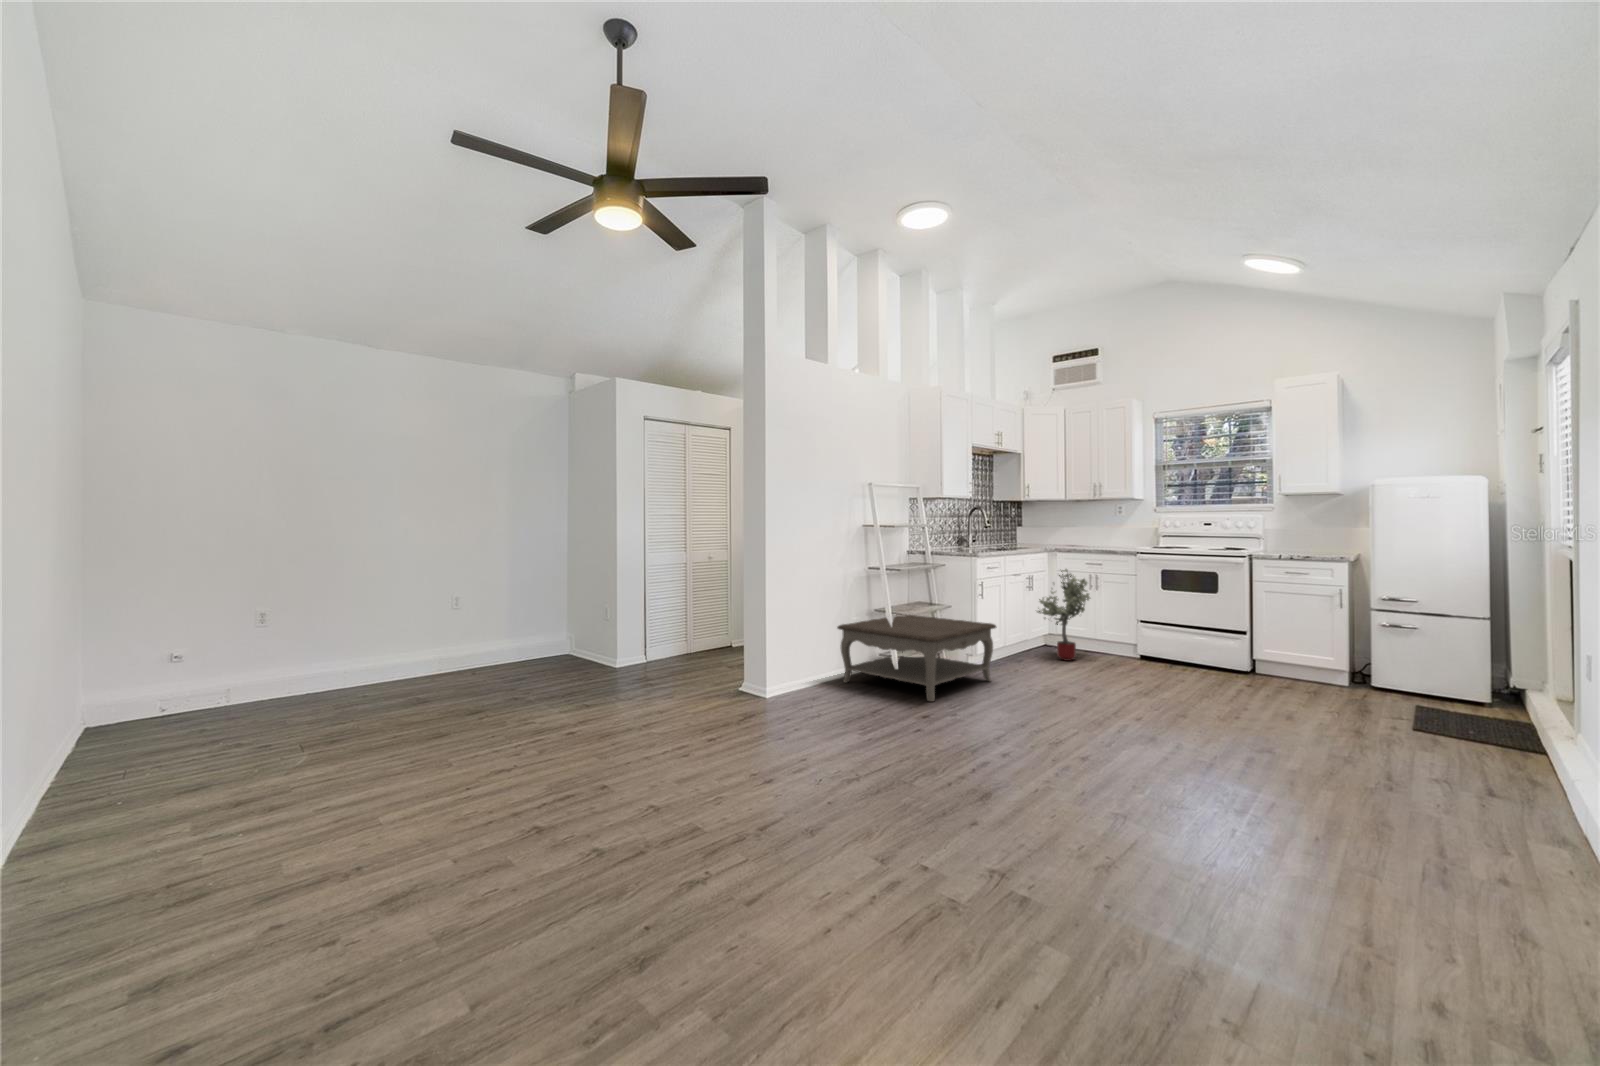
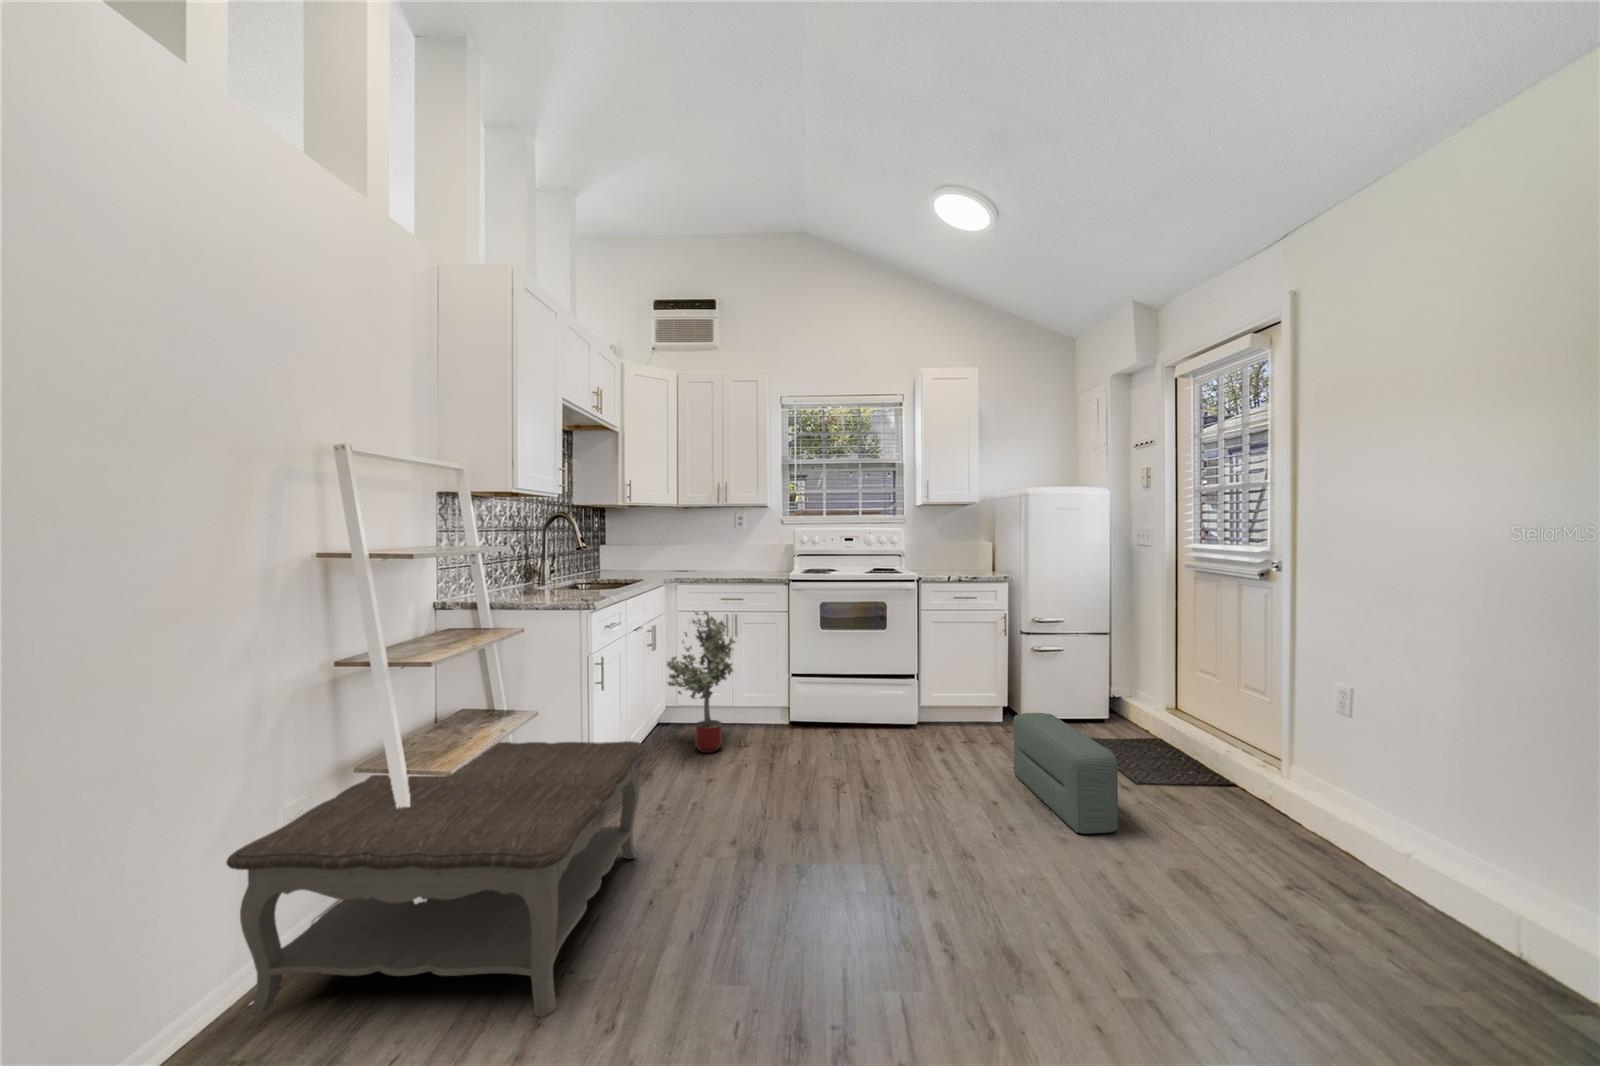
pouf: none [1284,656,1328,732] -> present [1013,713,1118,834]

